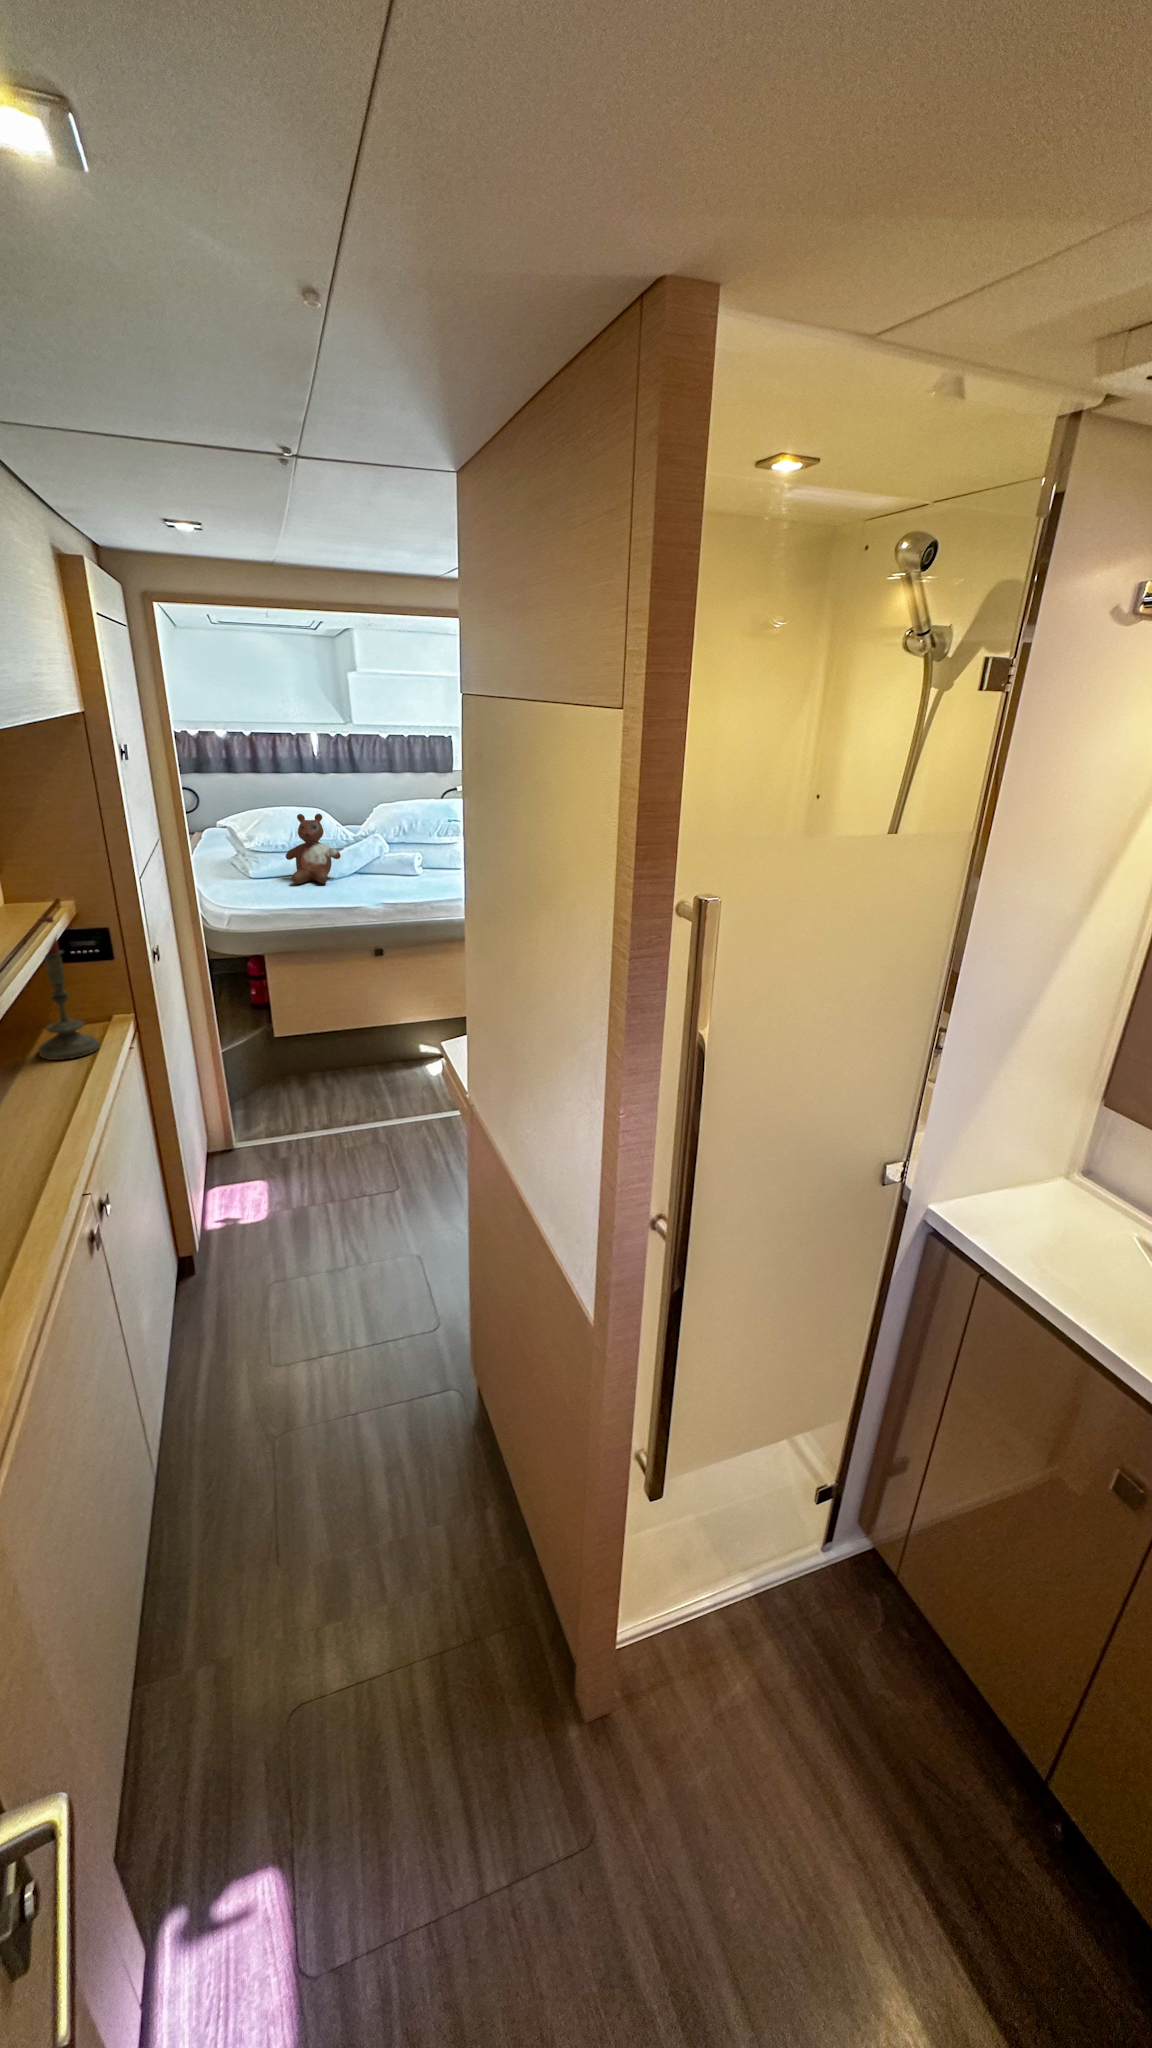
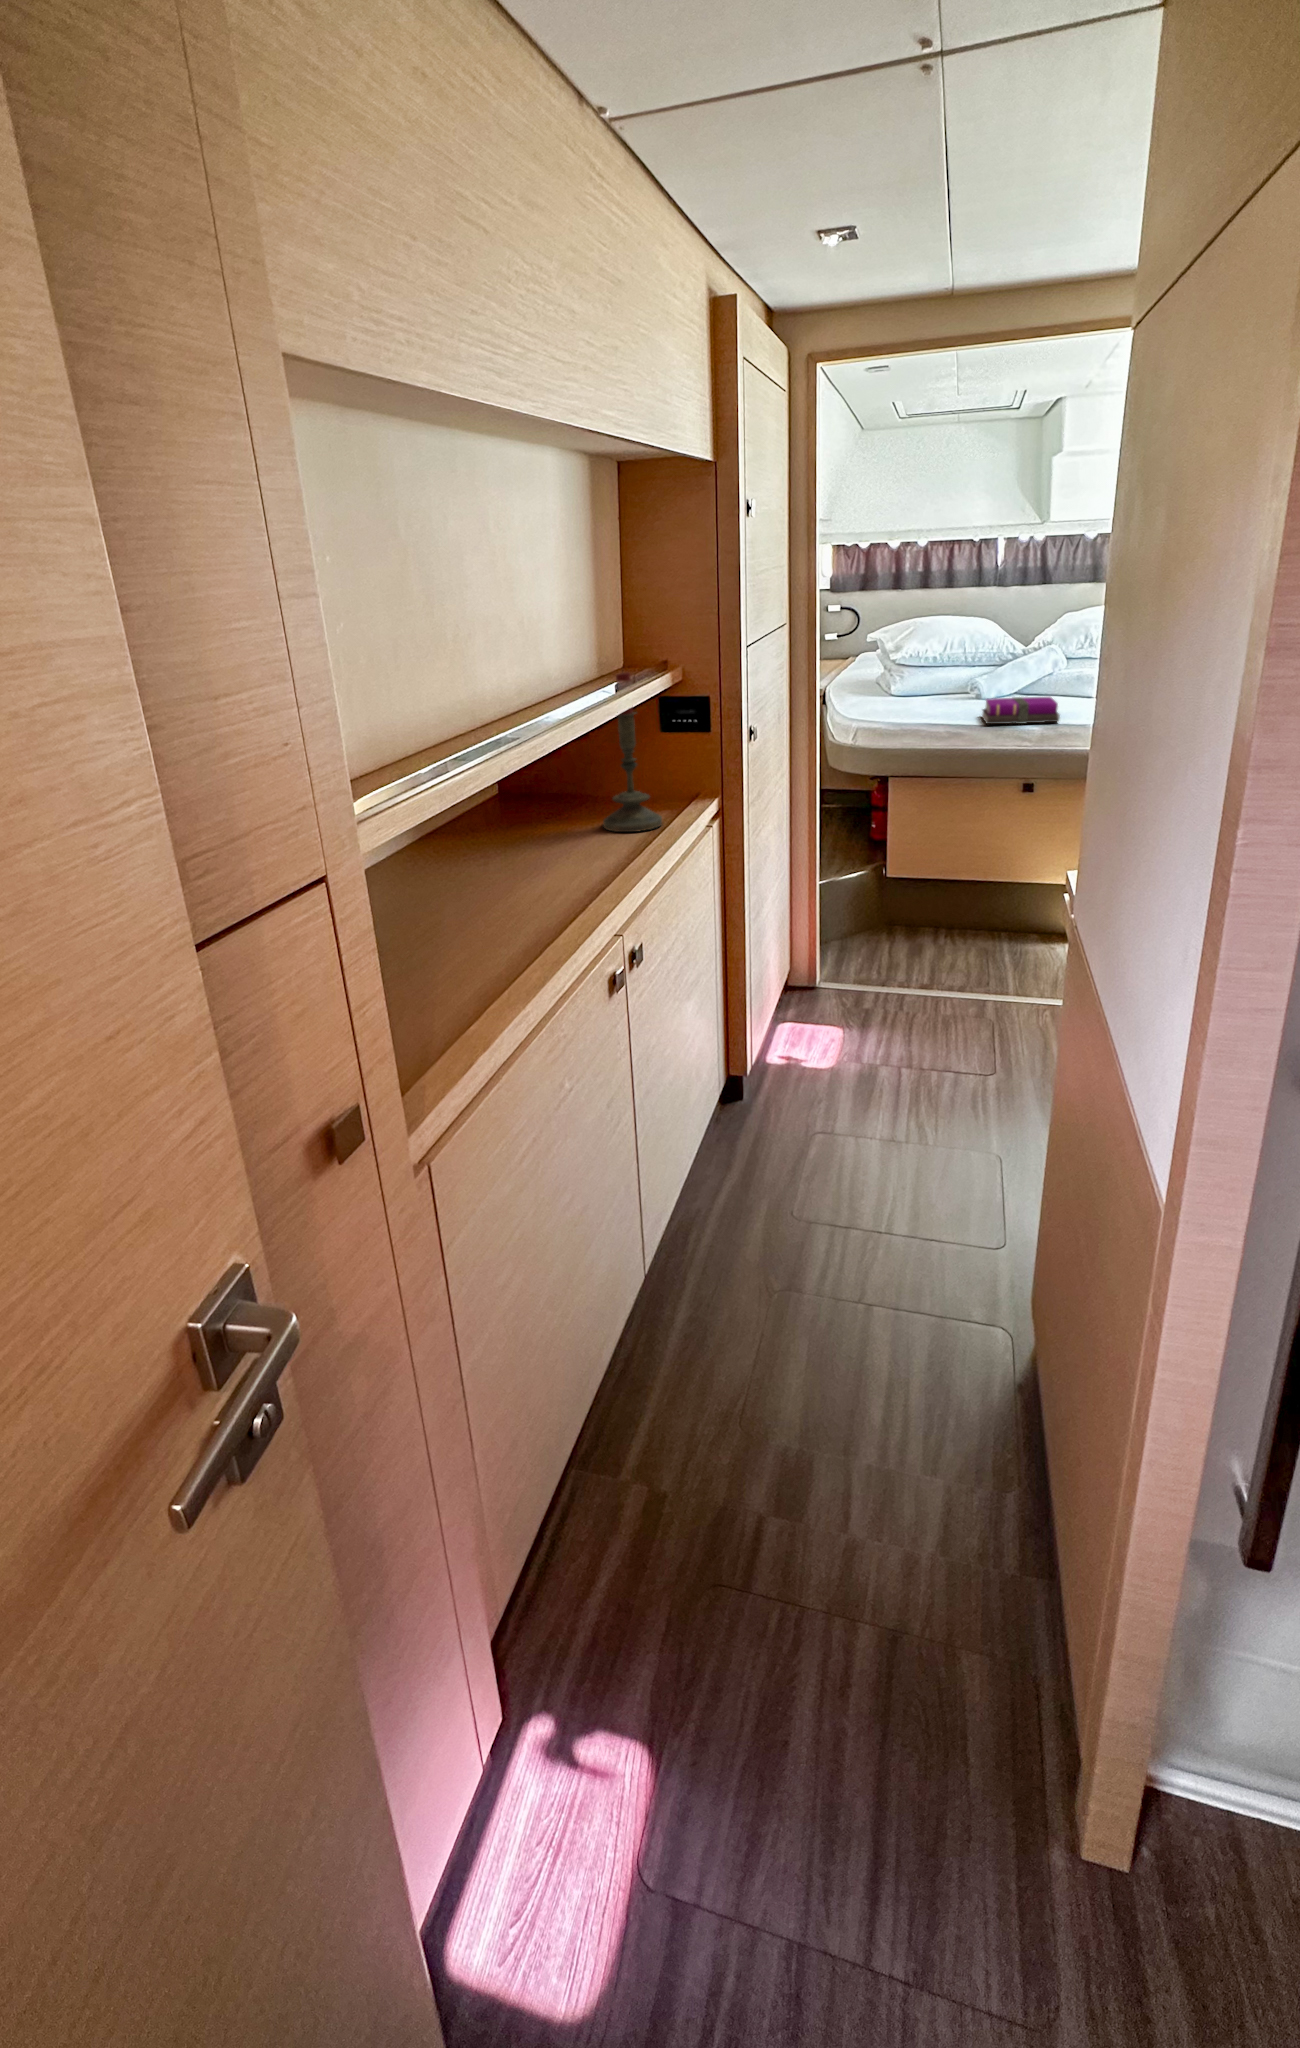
stuffed bear: present [286,814,341,884] -> none [935,621,1001,706]
notebook: none [332,876,397,902] -> present [982,697,1060,724]

